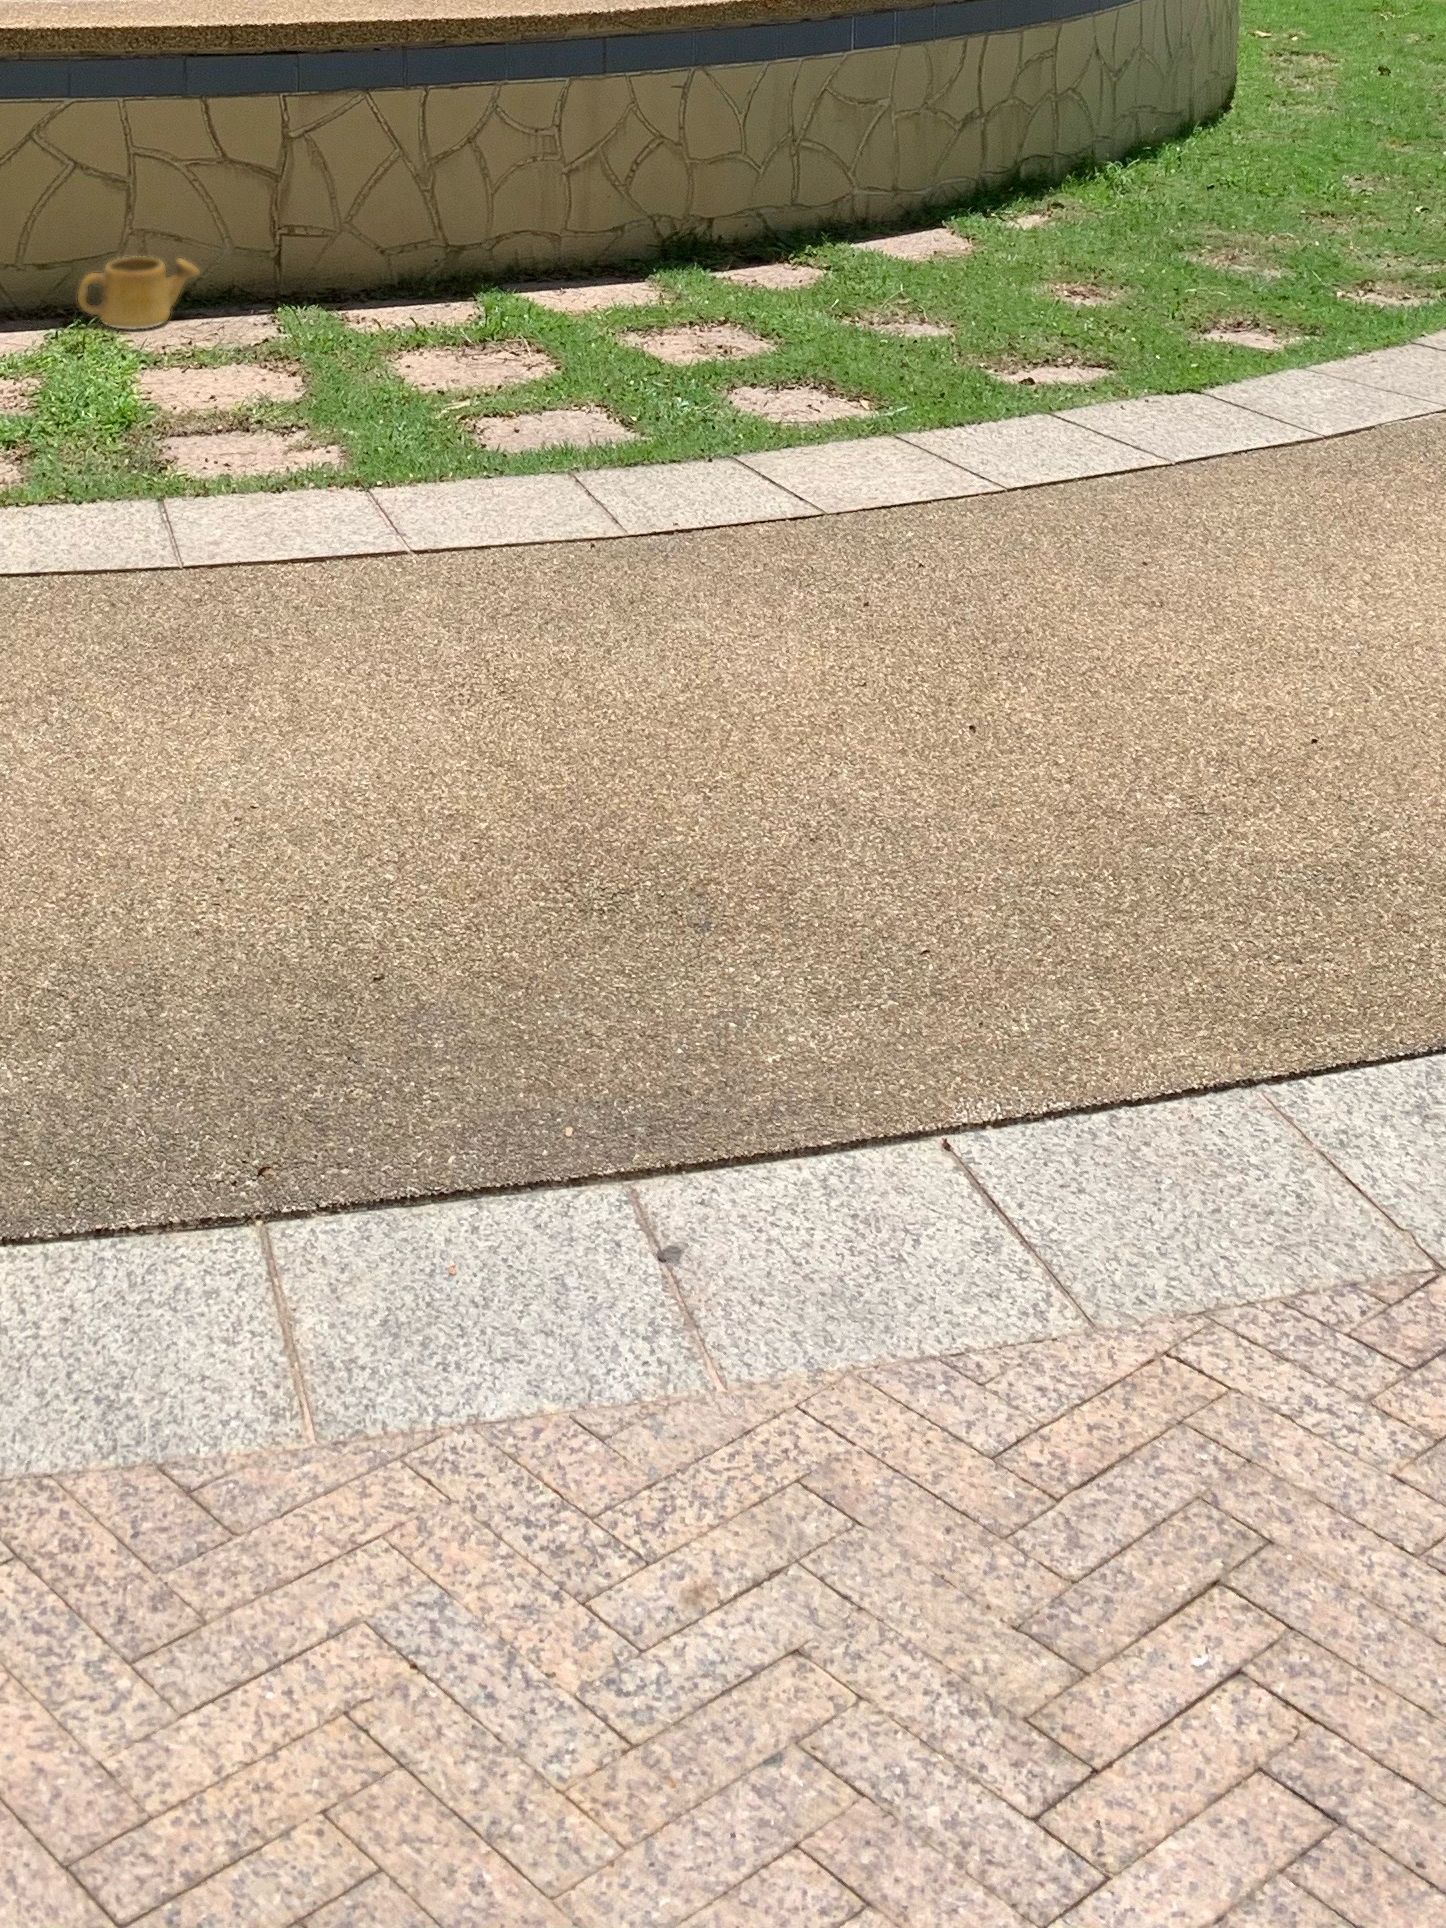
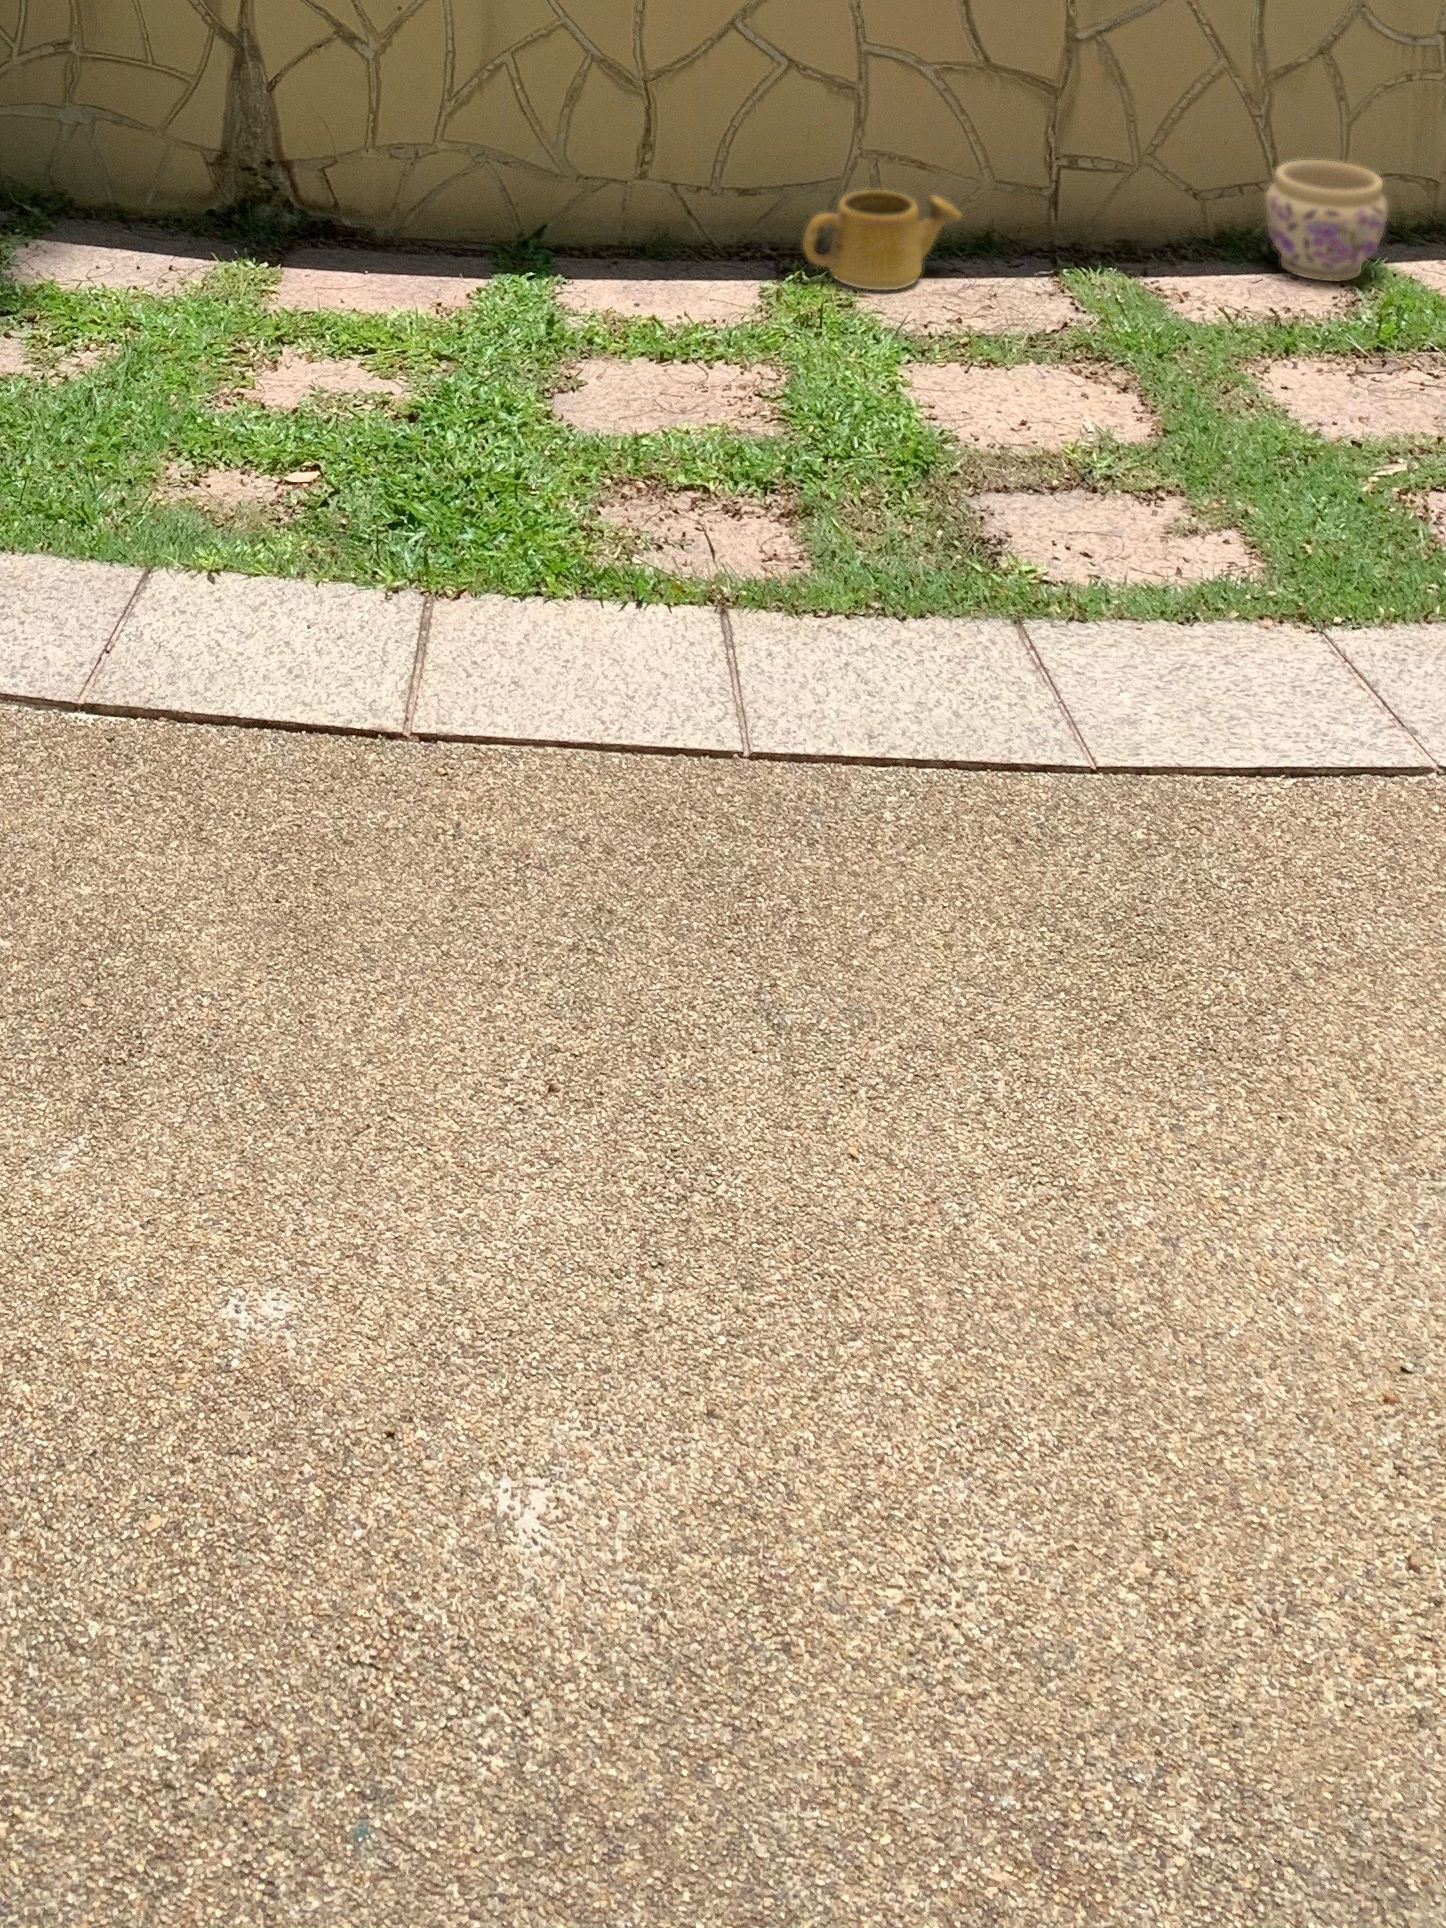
planter: none [428,223,514,309] -> present [1265,160,1389,282]

